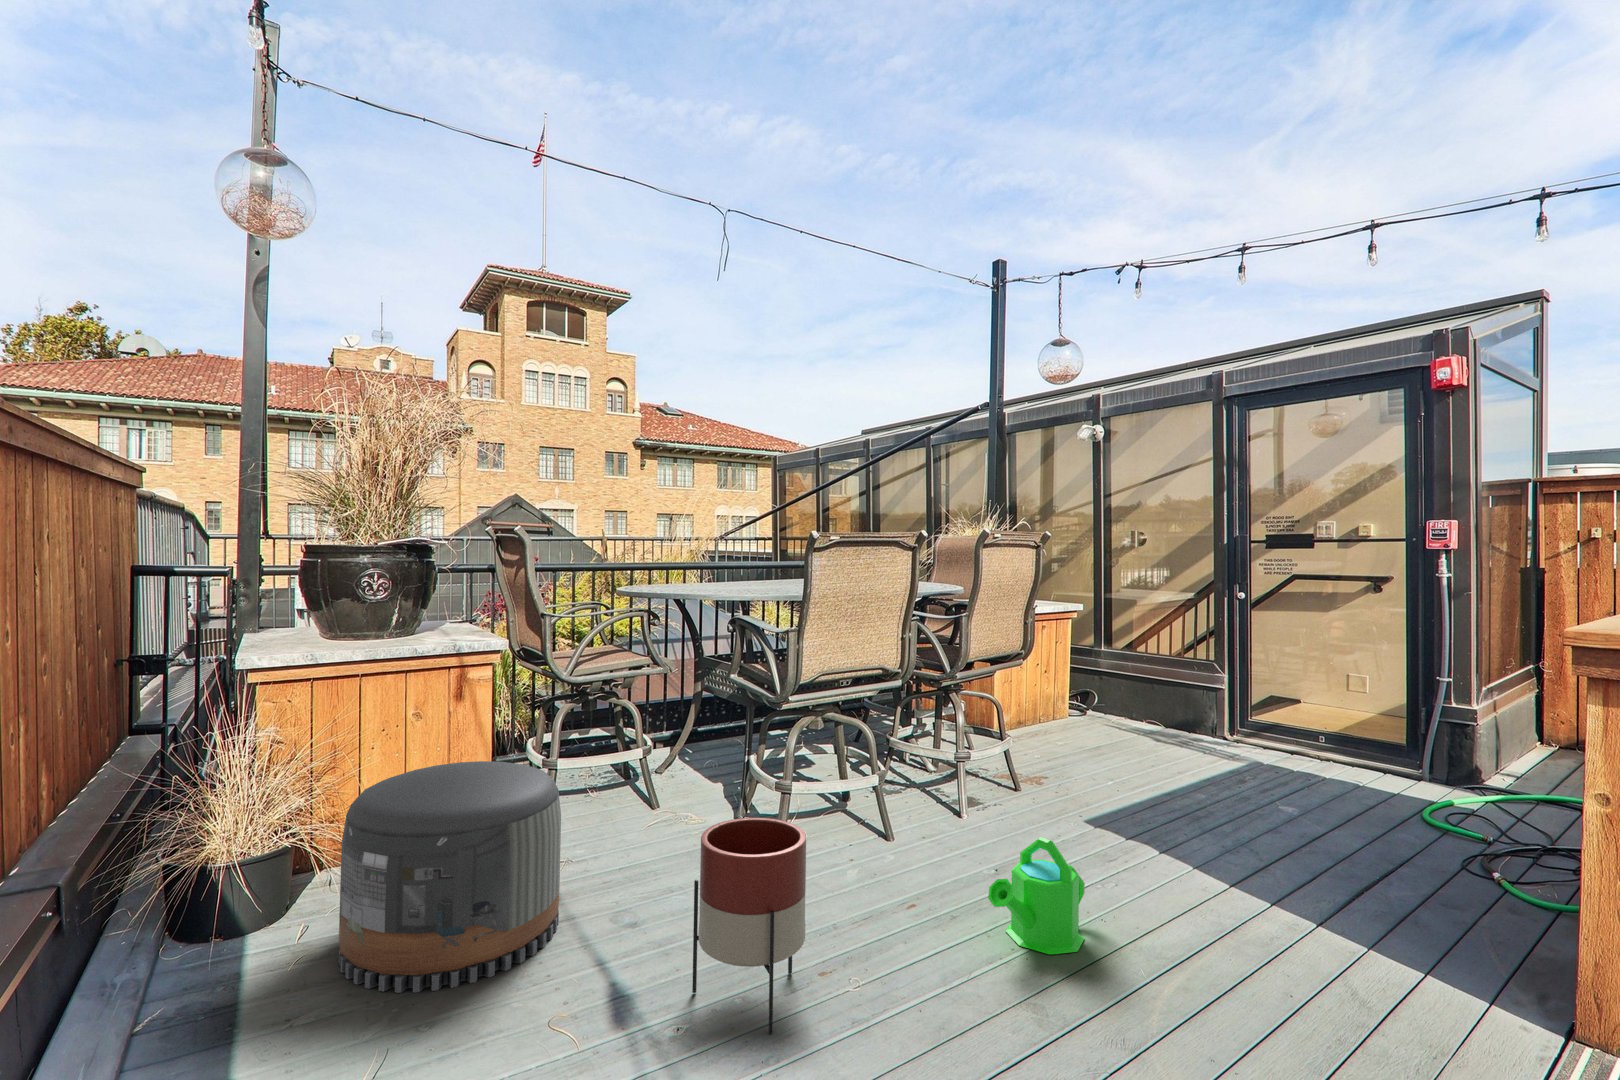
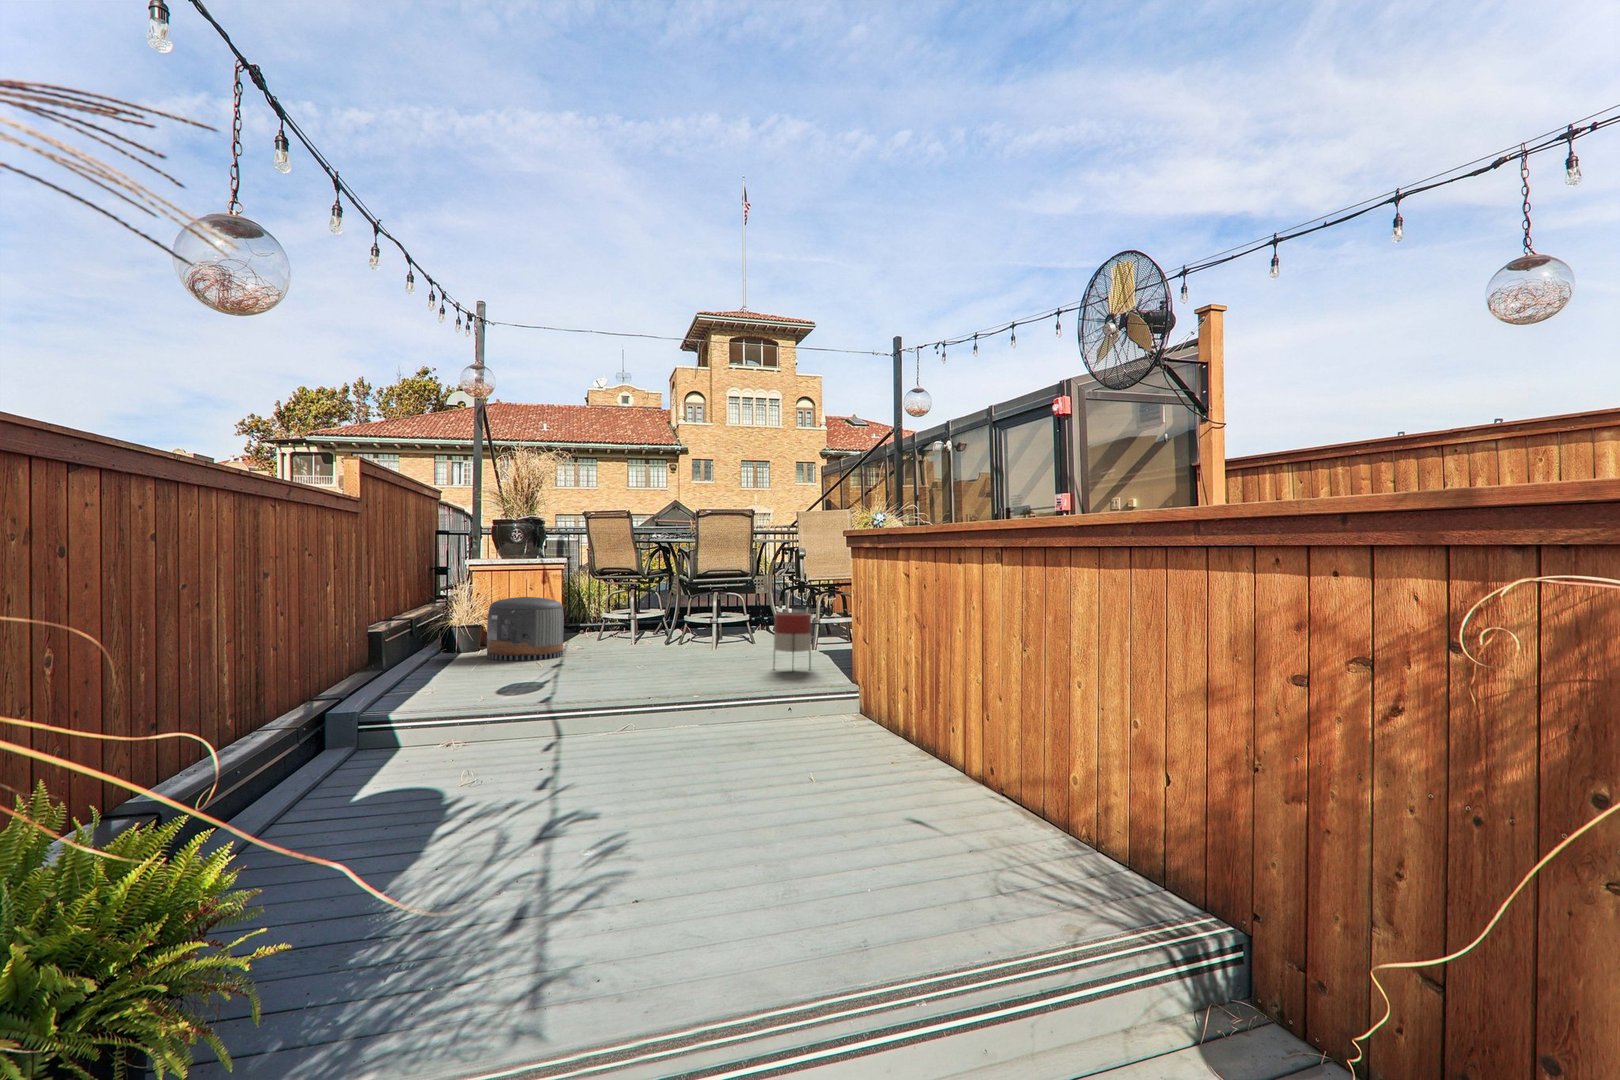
planter: present [692,818,806,1034] -> present [774,612,812,672]
watering can: present [988,837,1085,955] -> none [695,628,749,668]

